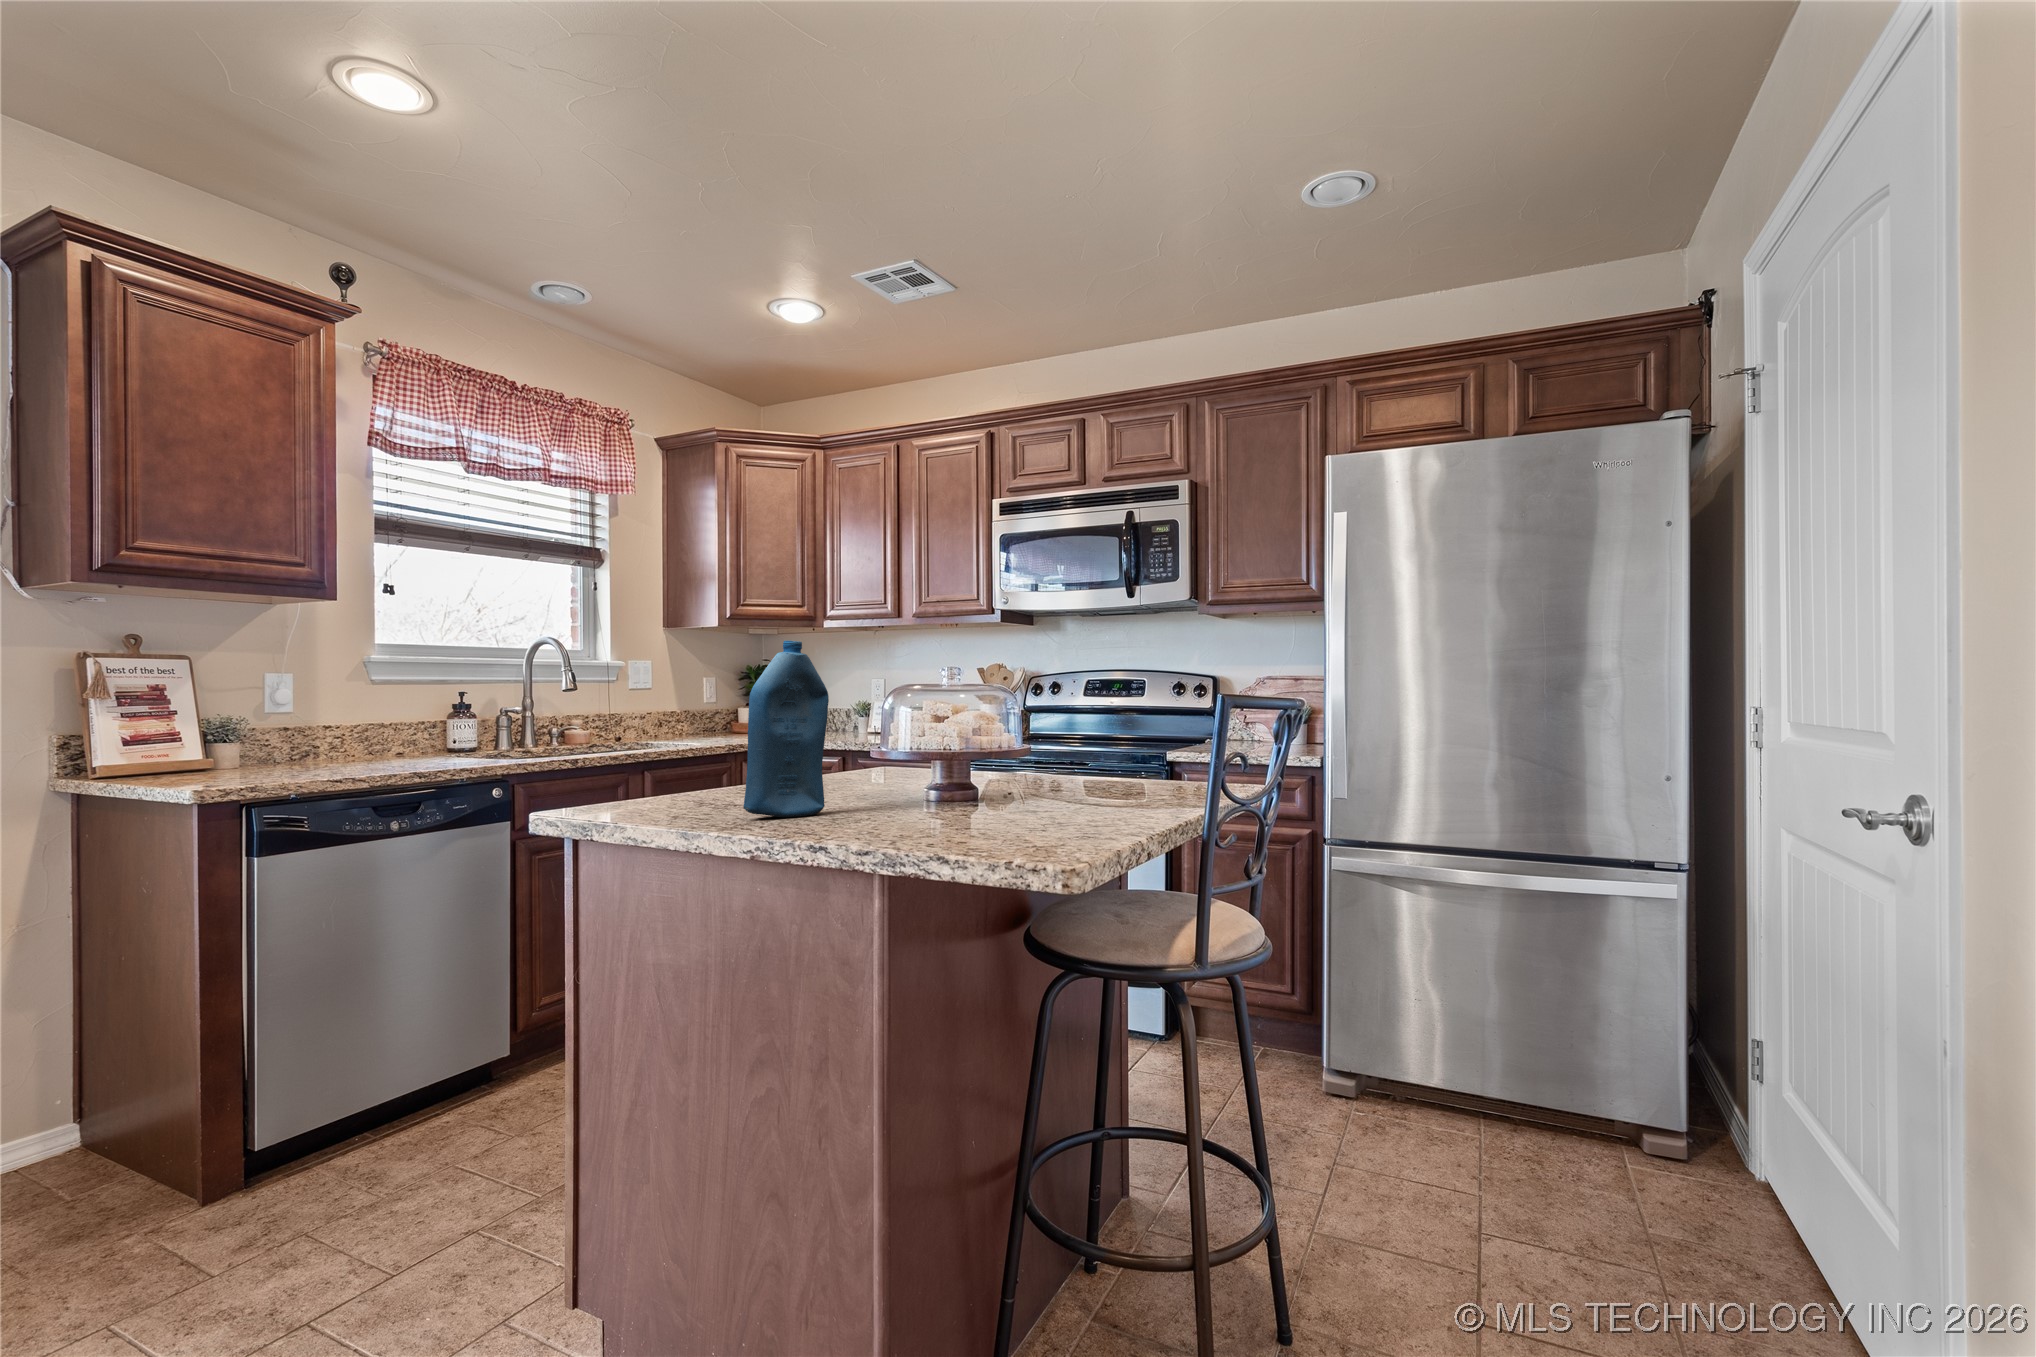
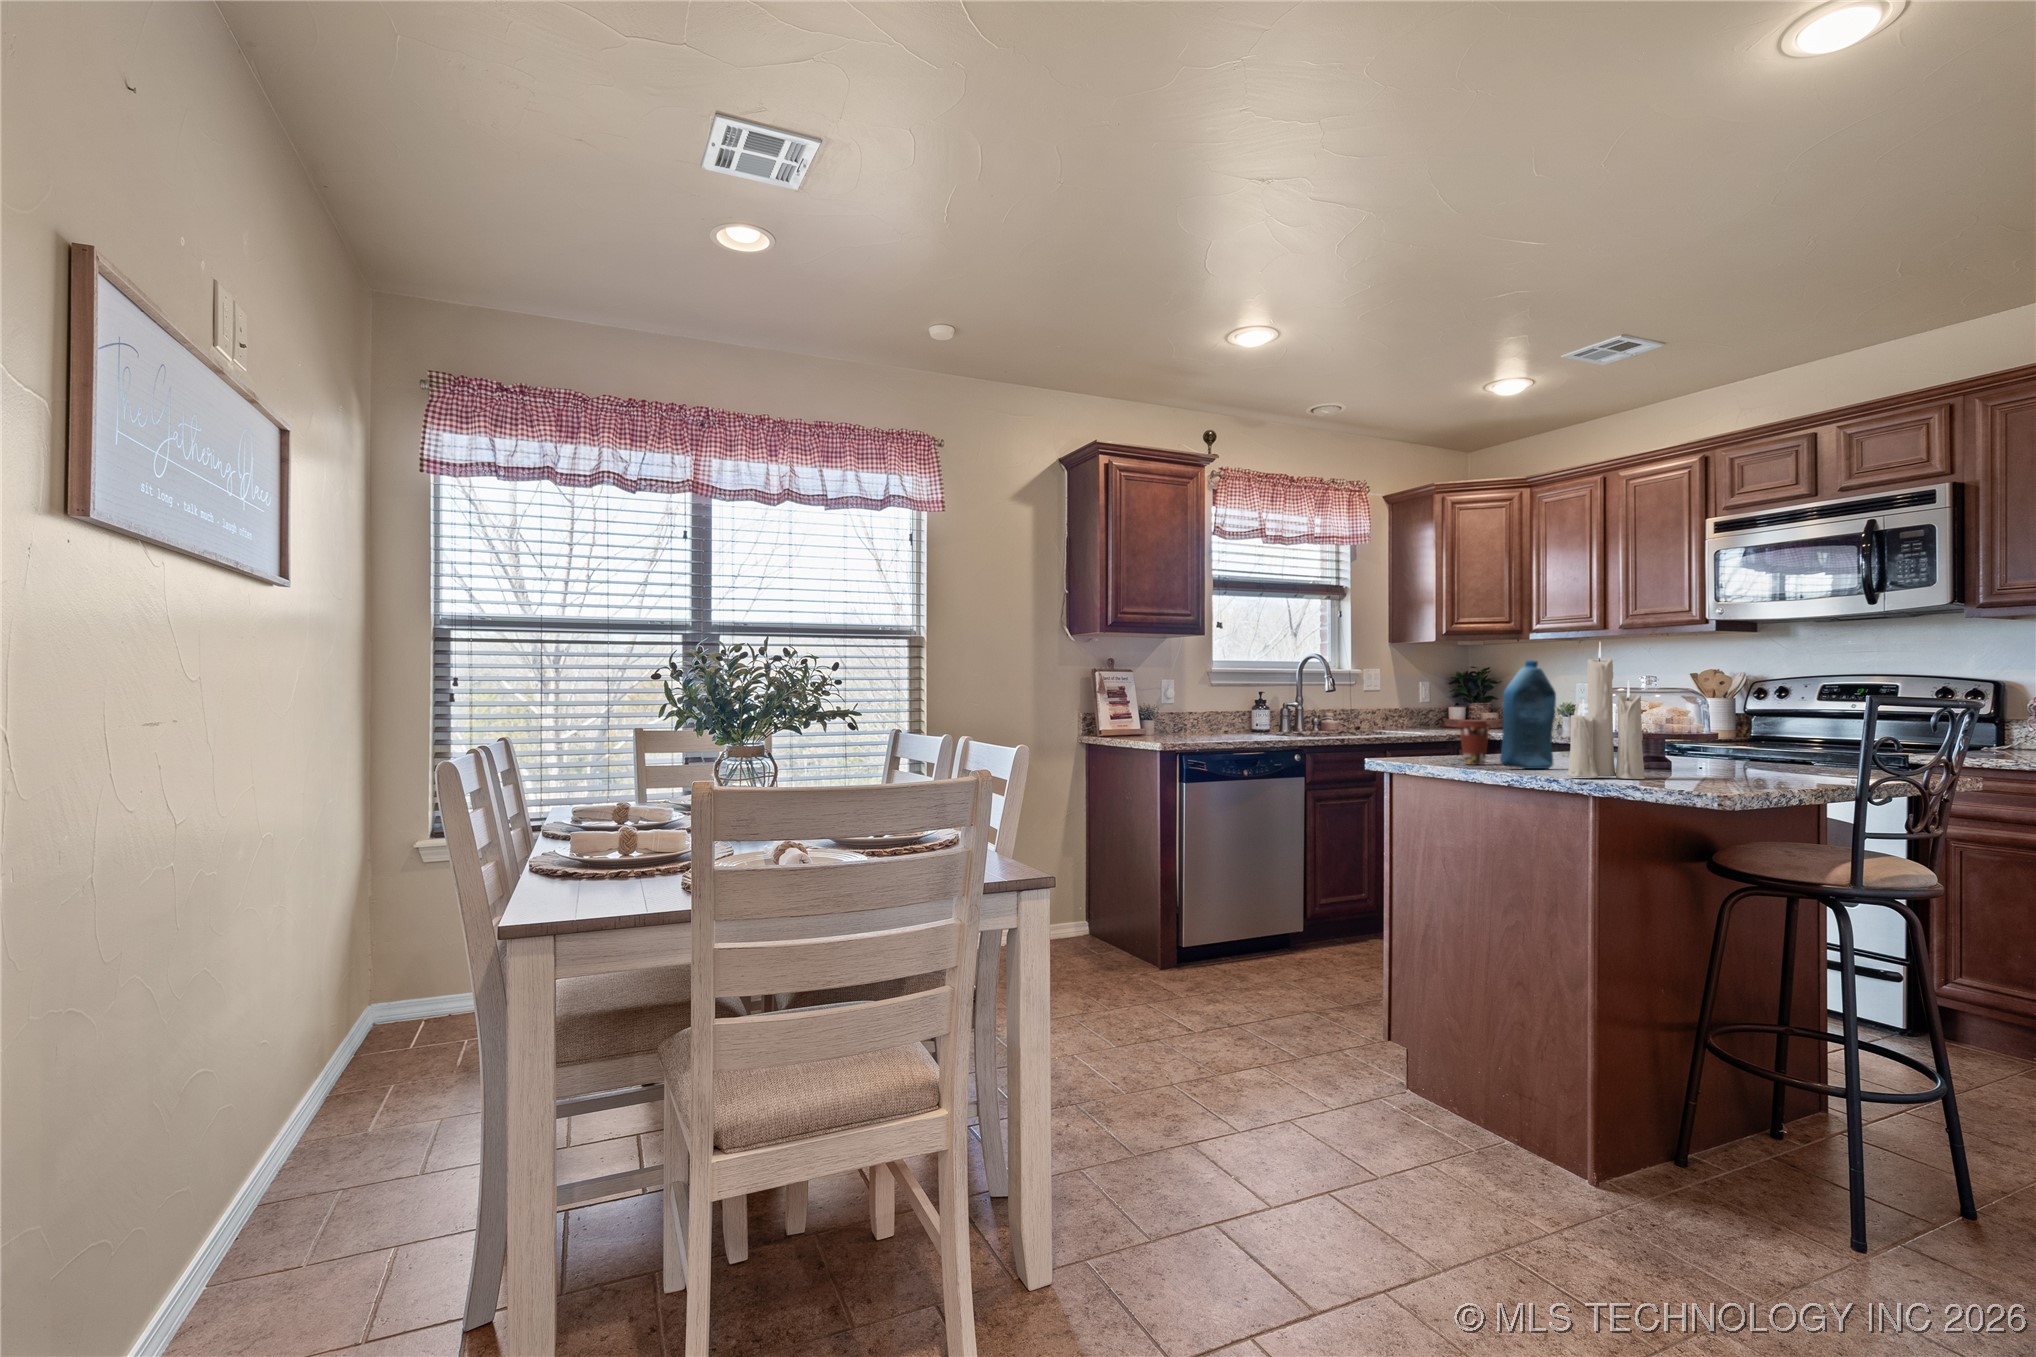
candle: none [836,594,952,843] -> present [1567,643,1645,779]
coffee cup: none [688,738,738,809] -> present [1459,721,1490,765]

